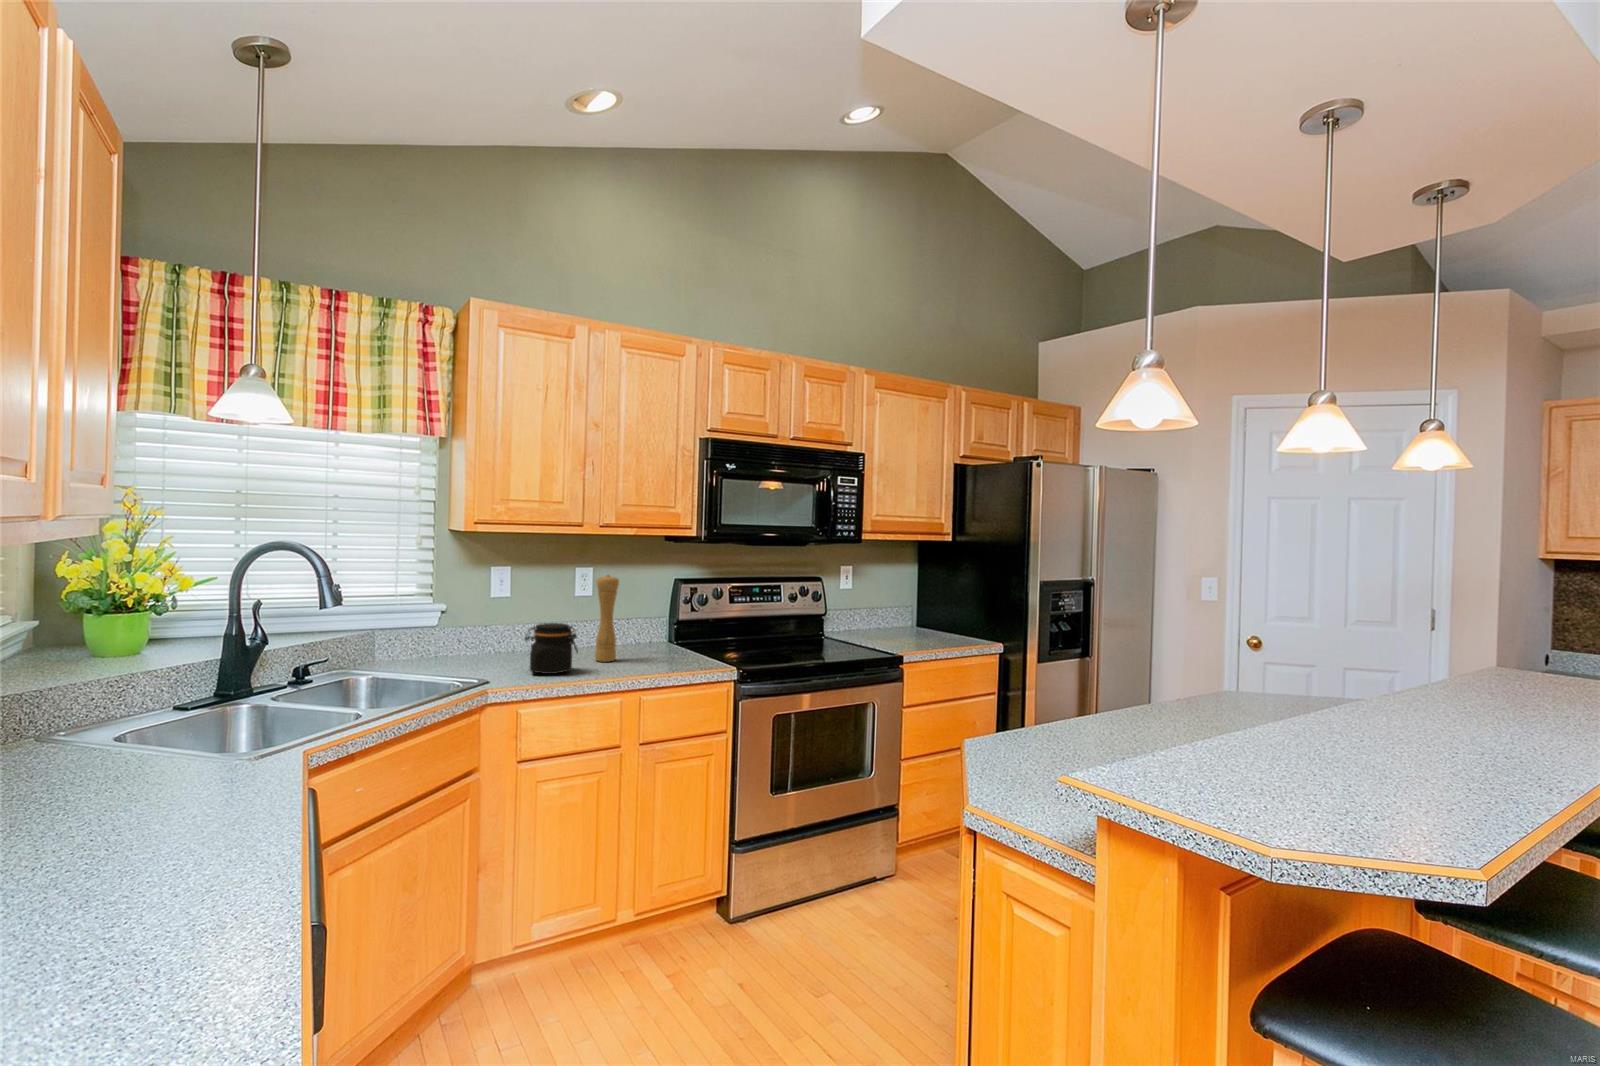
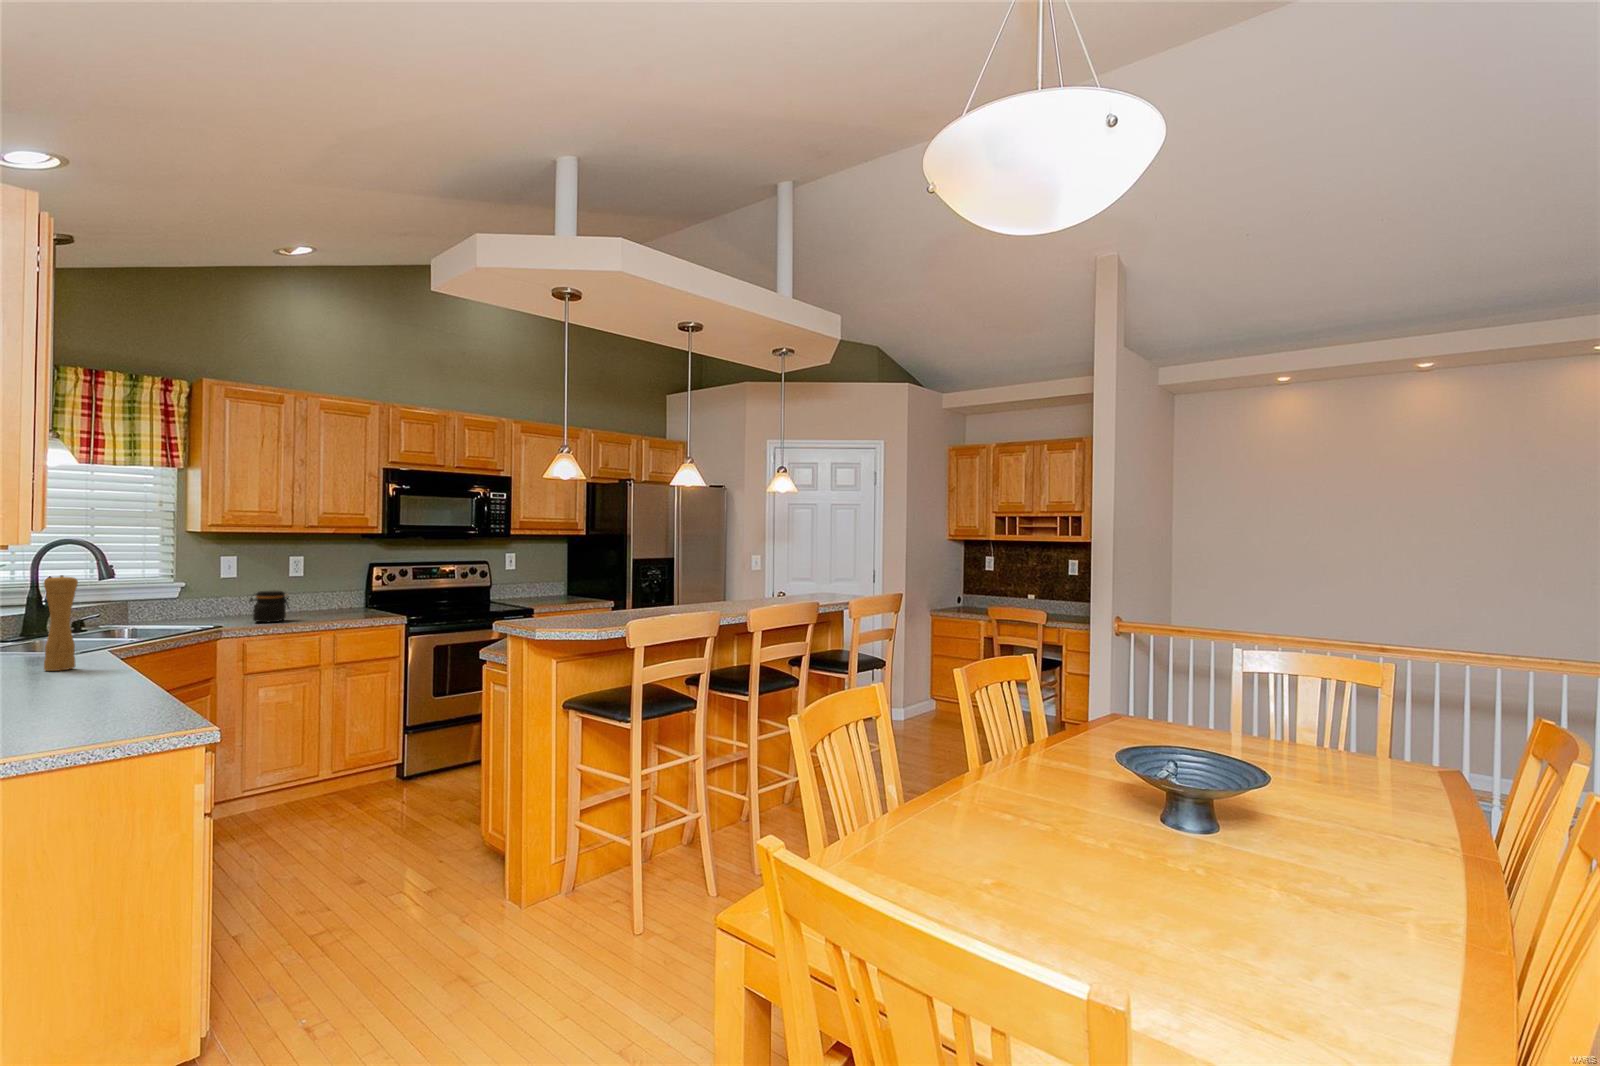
pepper mill: present [595,575,619,662] -> present [44,575,78,671]

